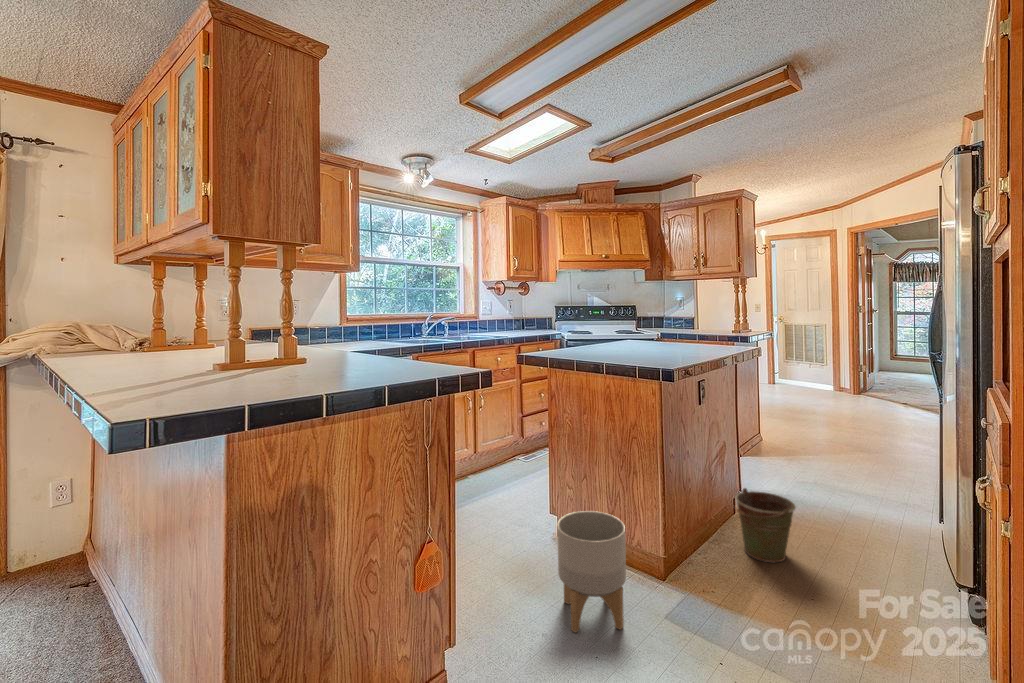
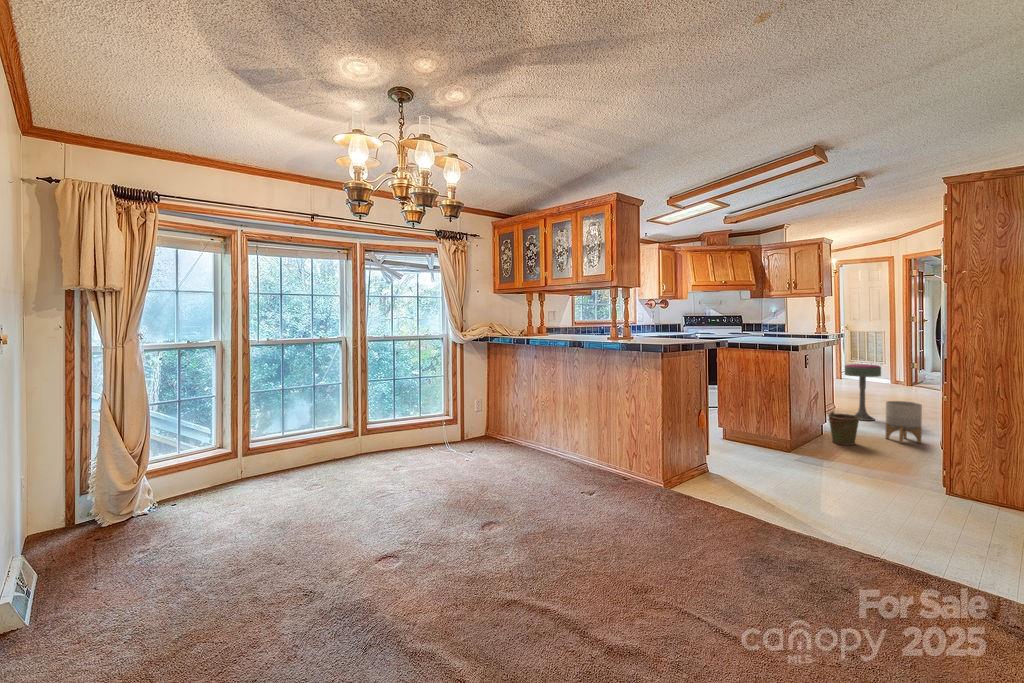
bar stool: none [771,383,828,478] -> present [845,364,881,421]
planter: present [557,511,626,632] -> present [886,401,922,443]

